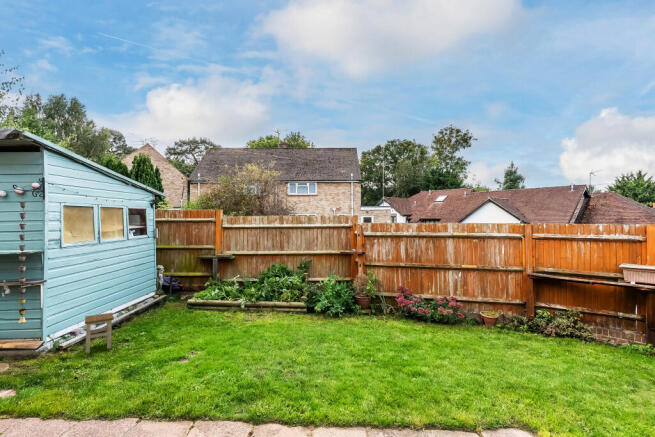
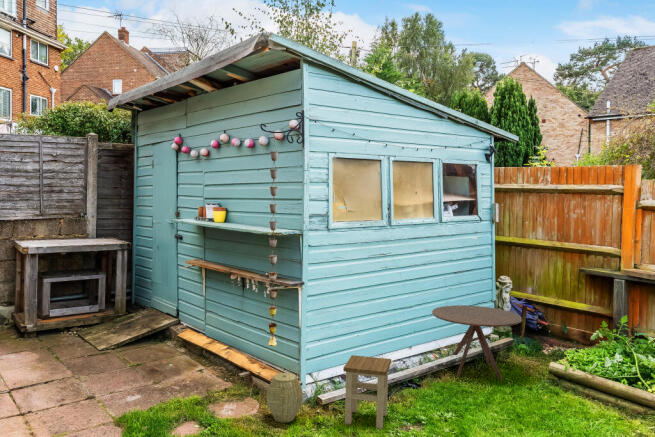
round table: none [125,281,175,319] -> present [432,305,522,380]
woven basket: none [23,336,54,367] -> present [267,373,303,422]

